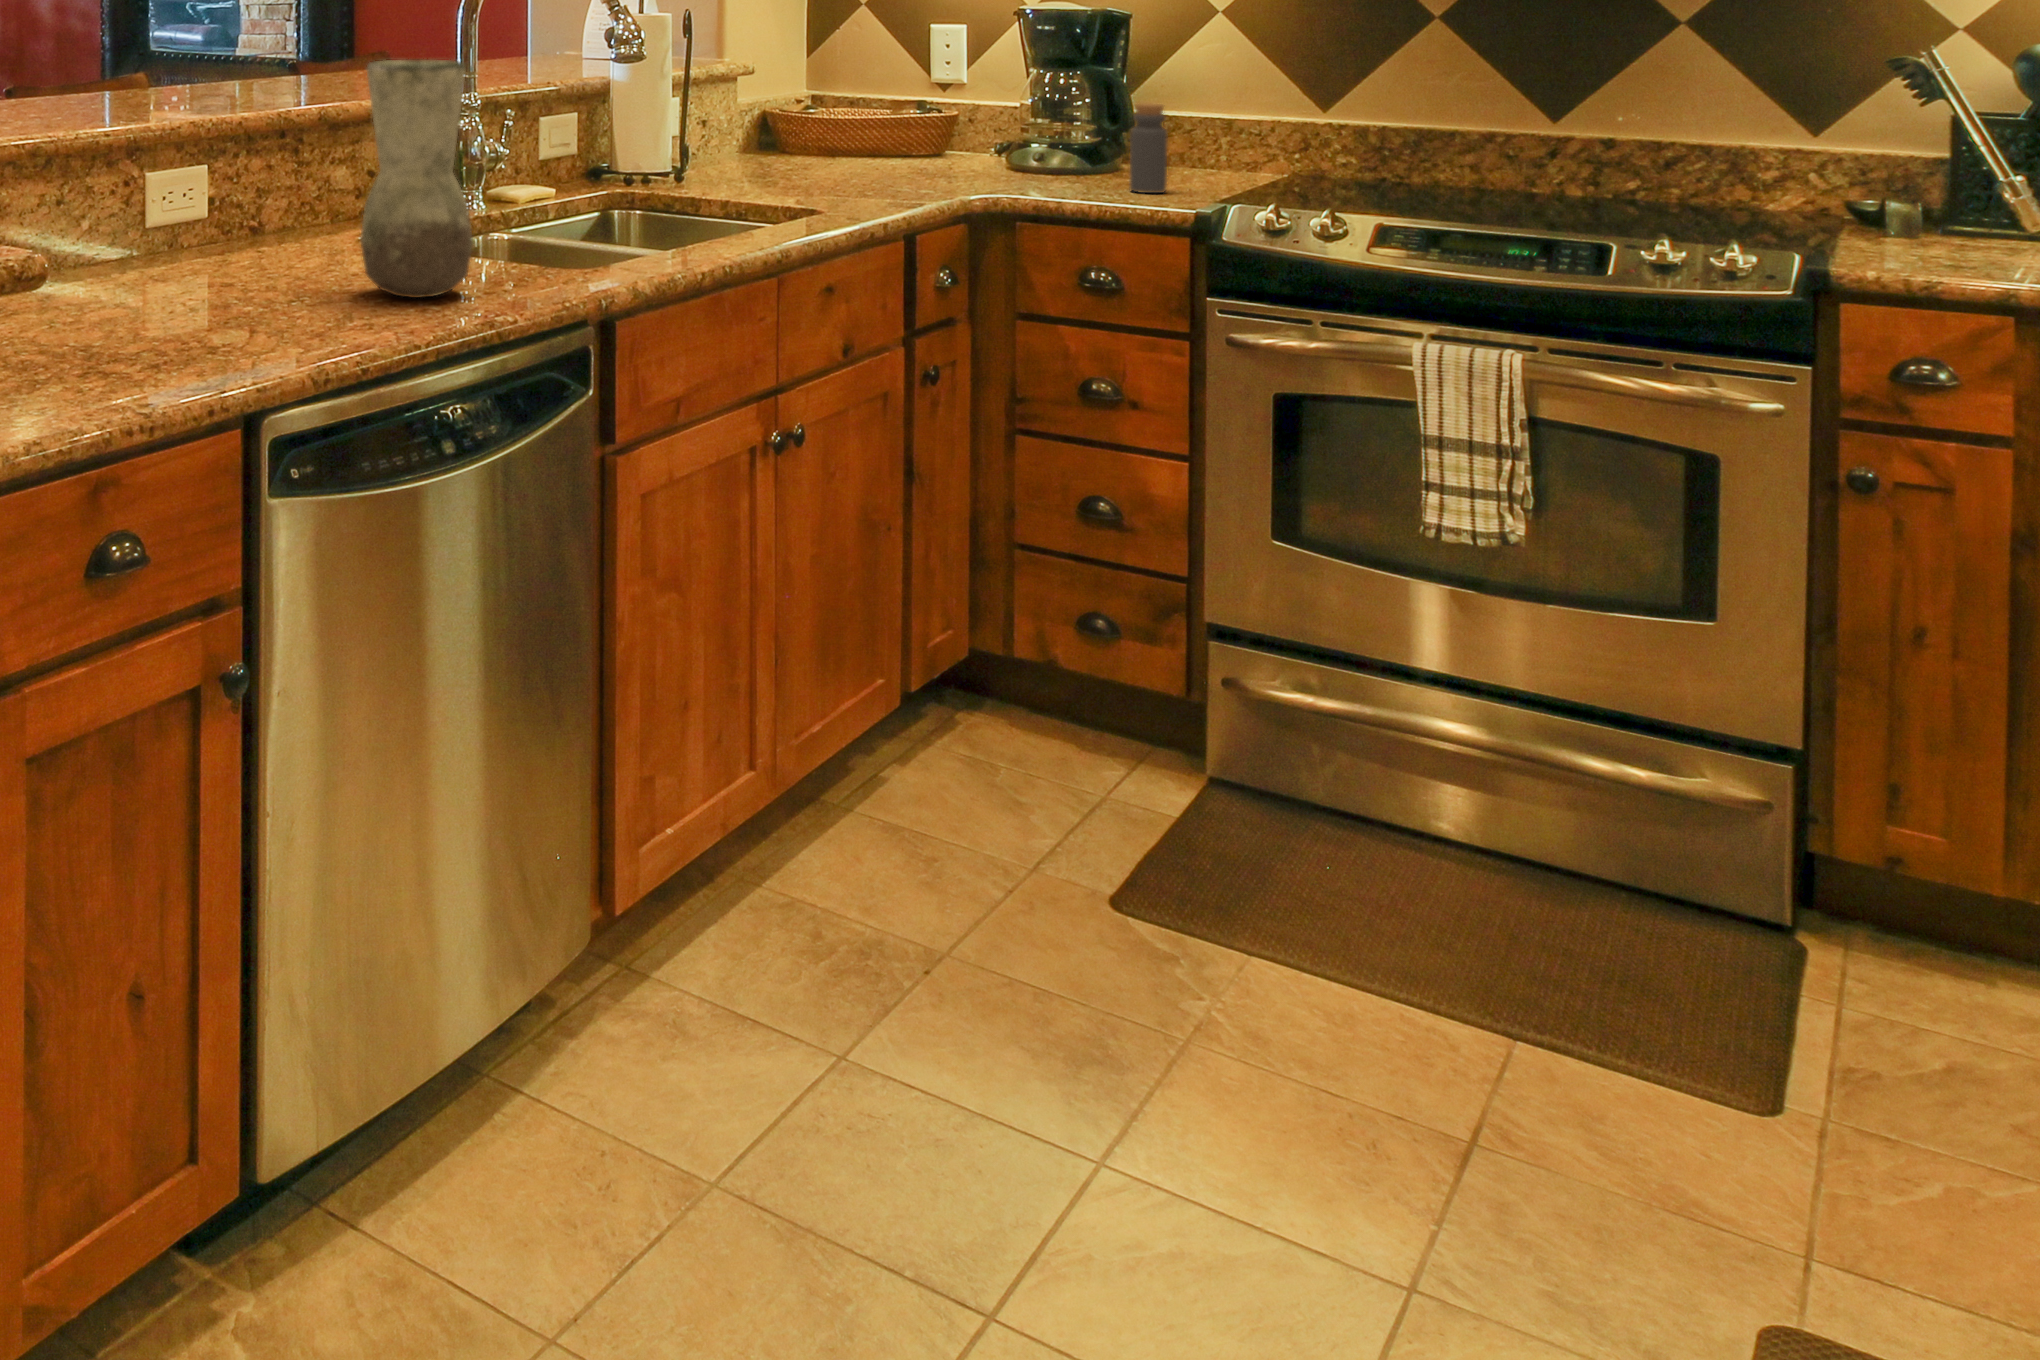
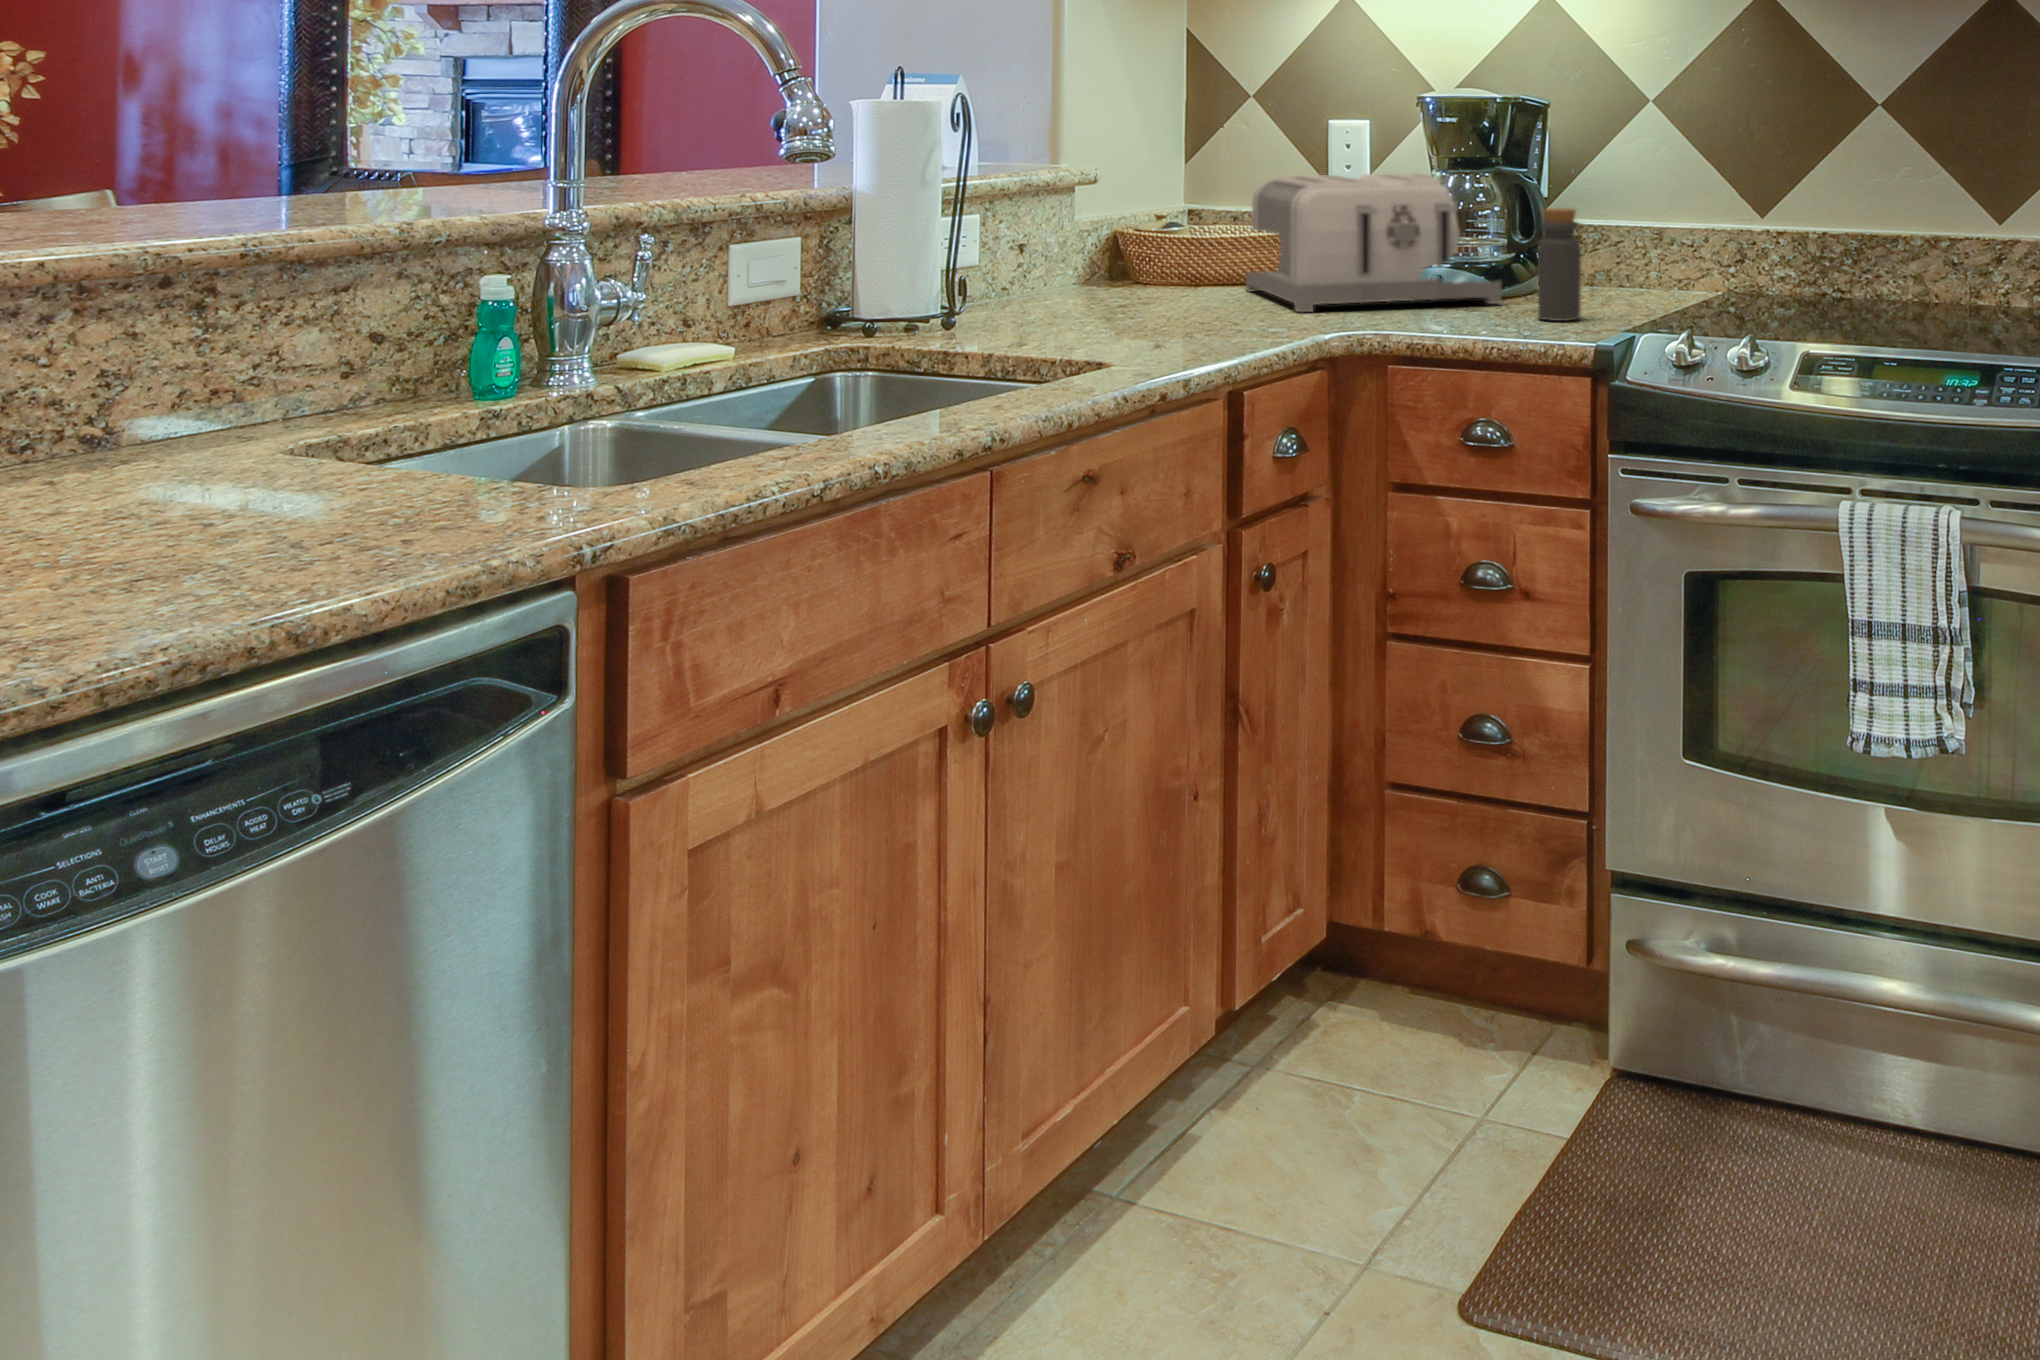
vase: present [360,59,473,298] -> none [72,131,317,557]
toaster: none [865,71,1090,180] -> present [1246,173,1502,312]

